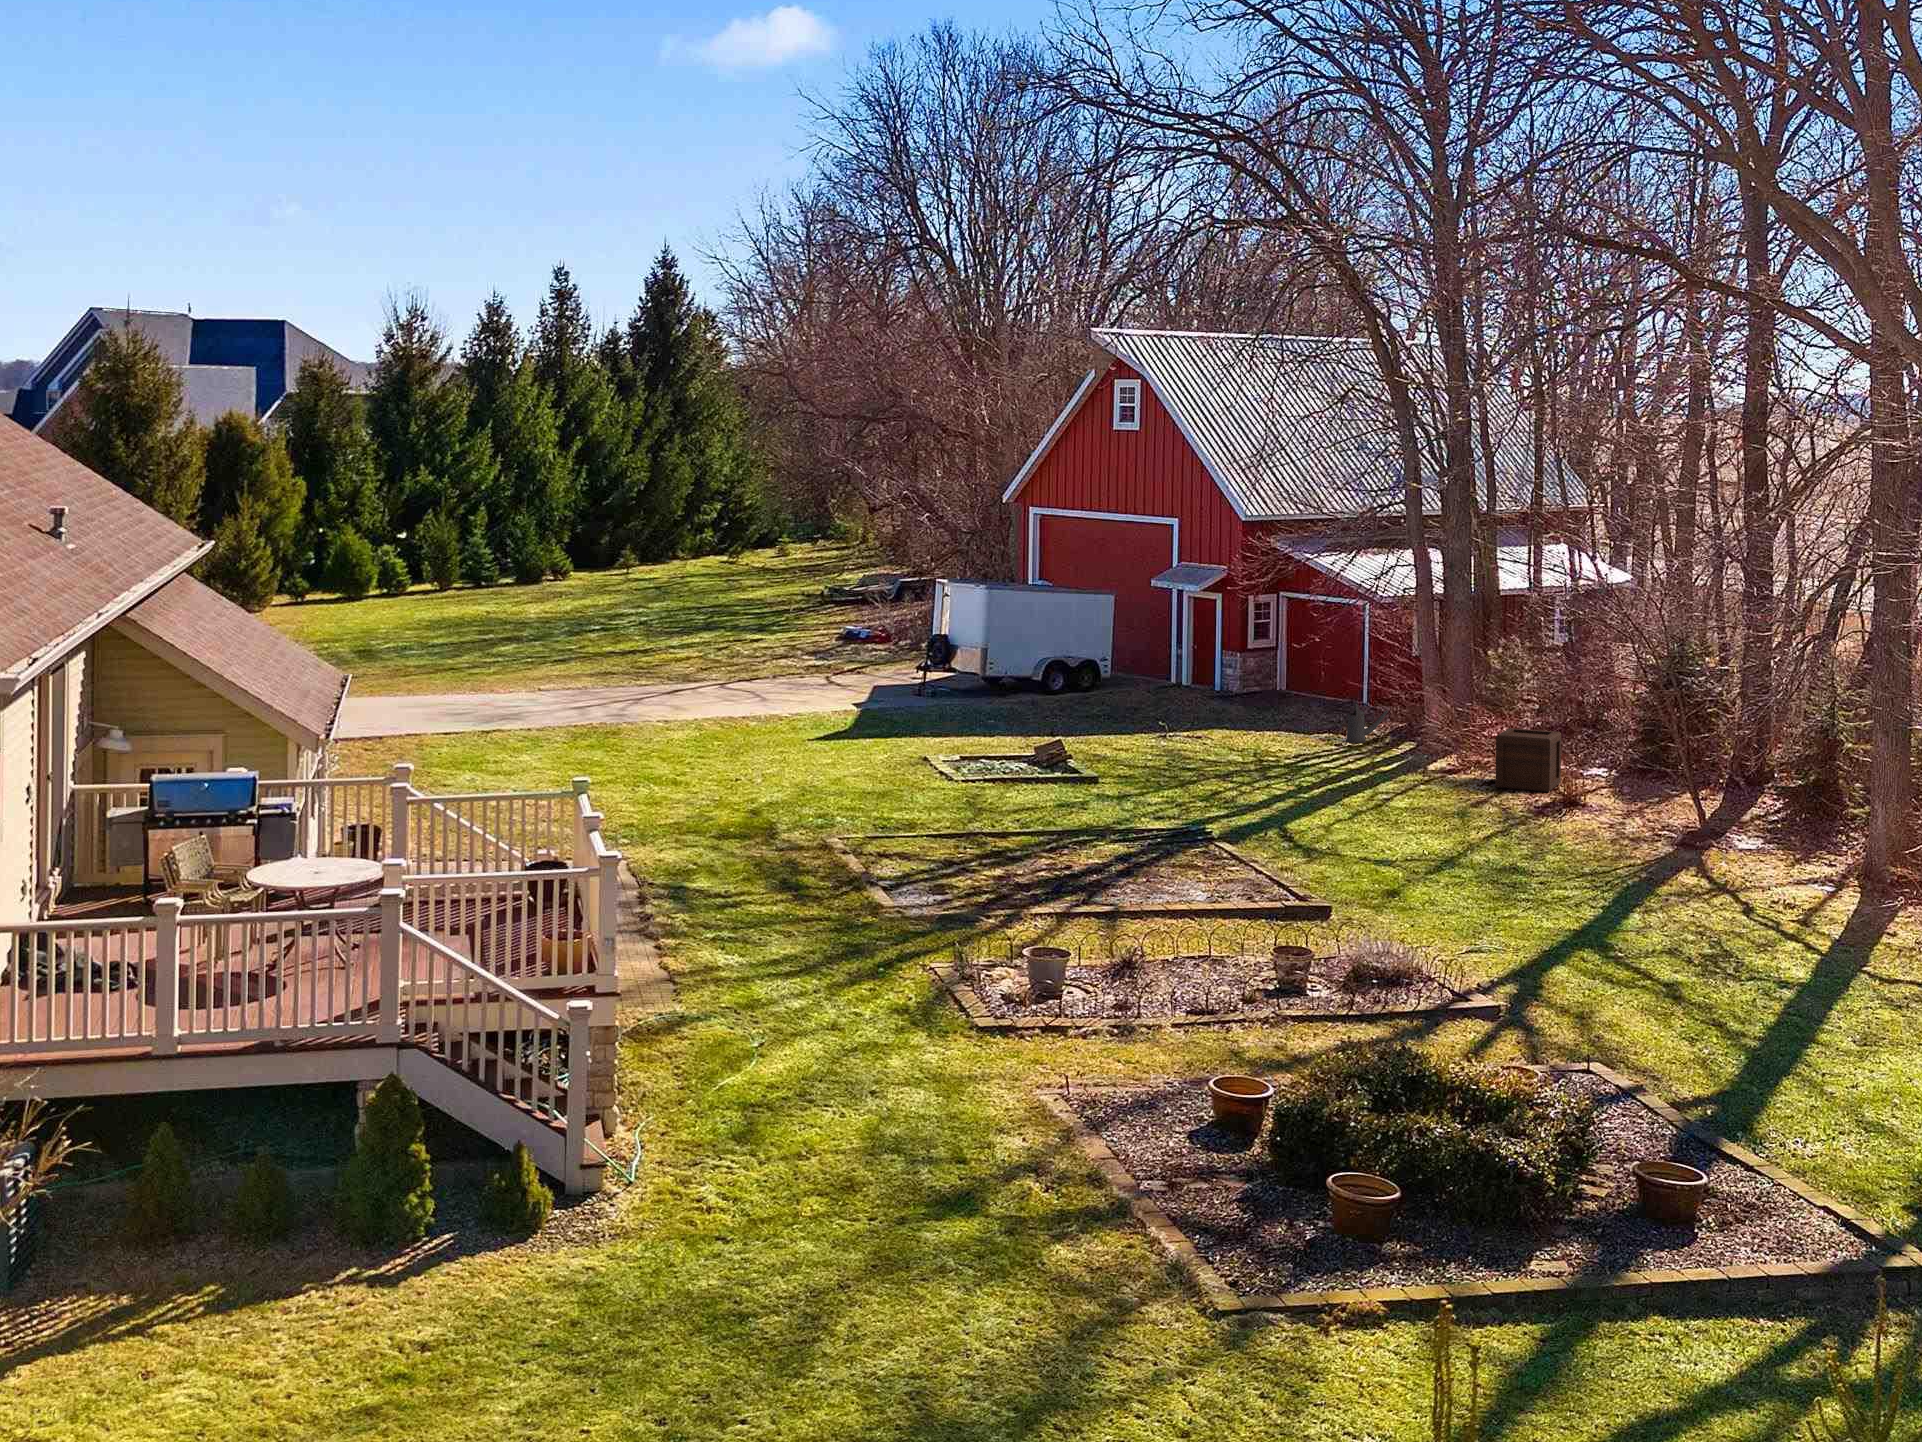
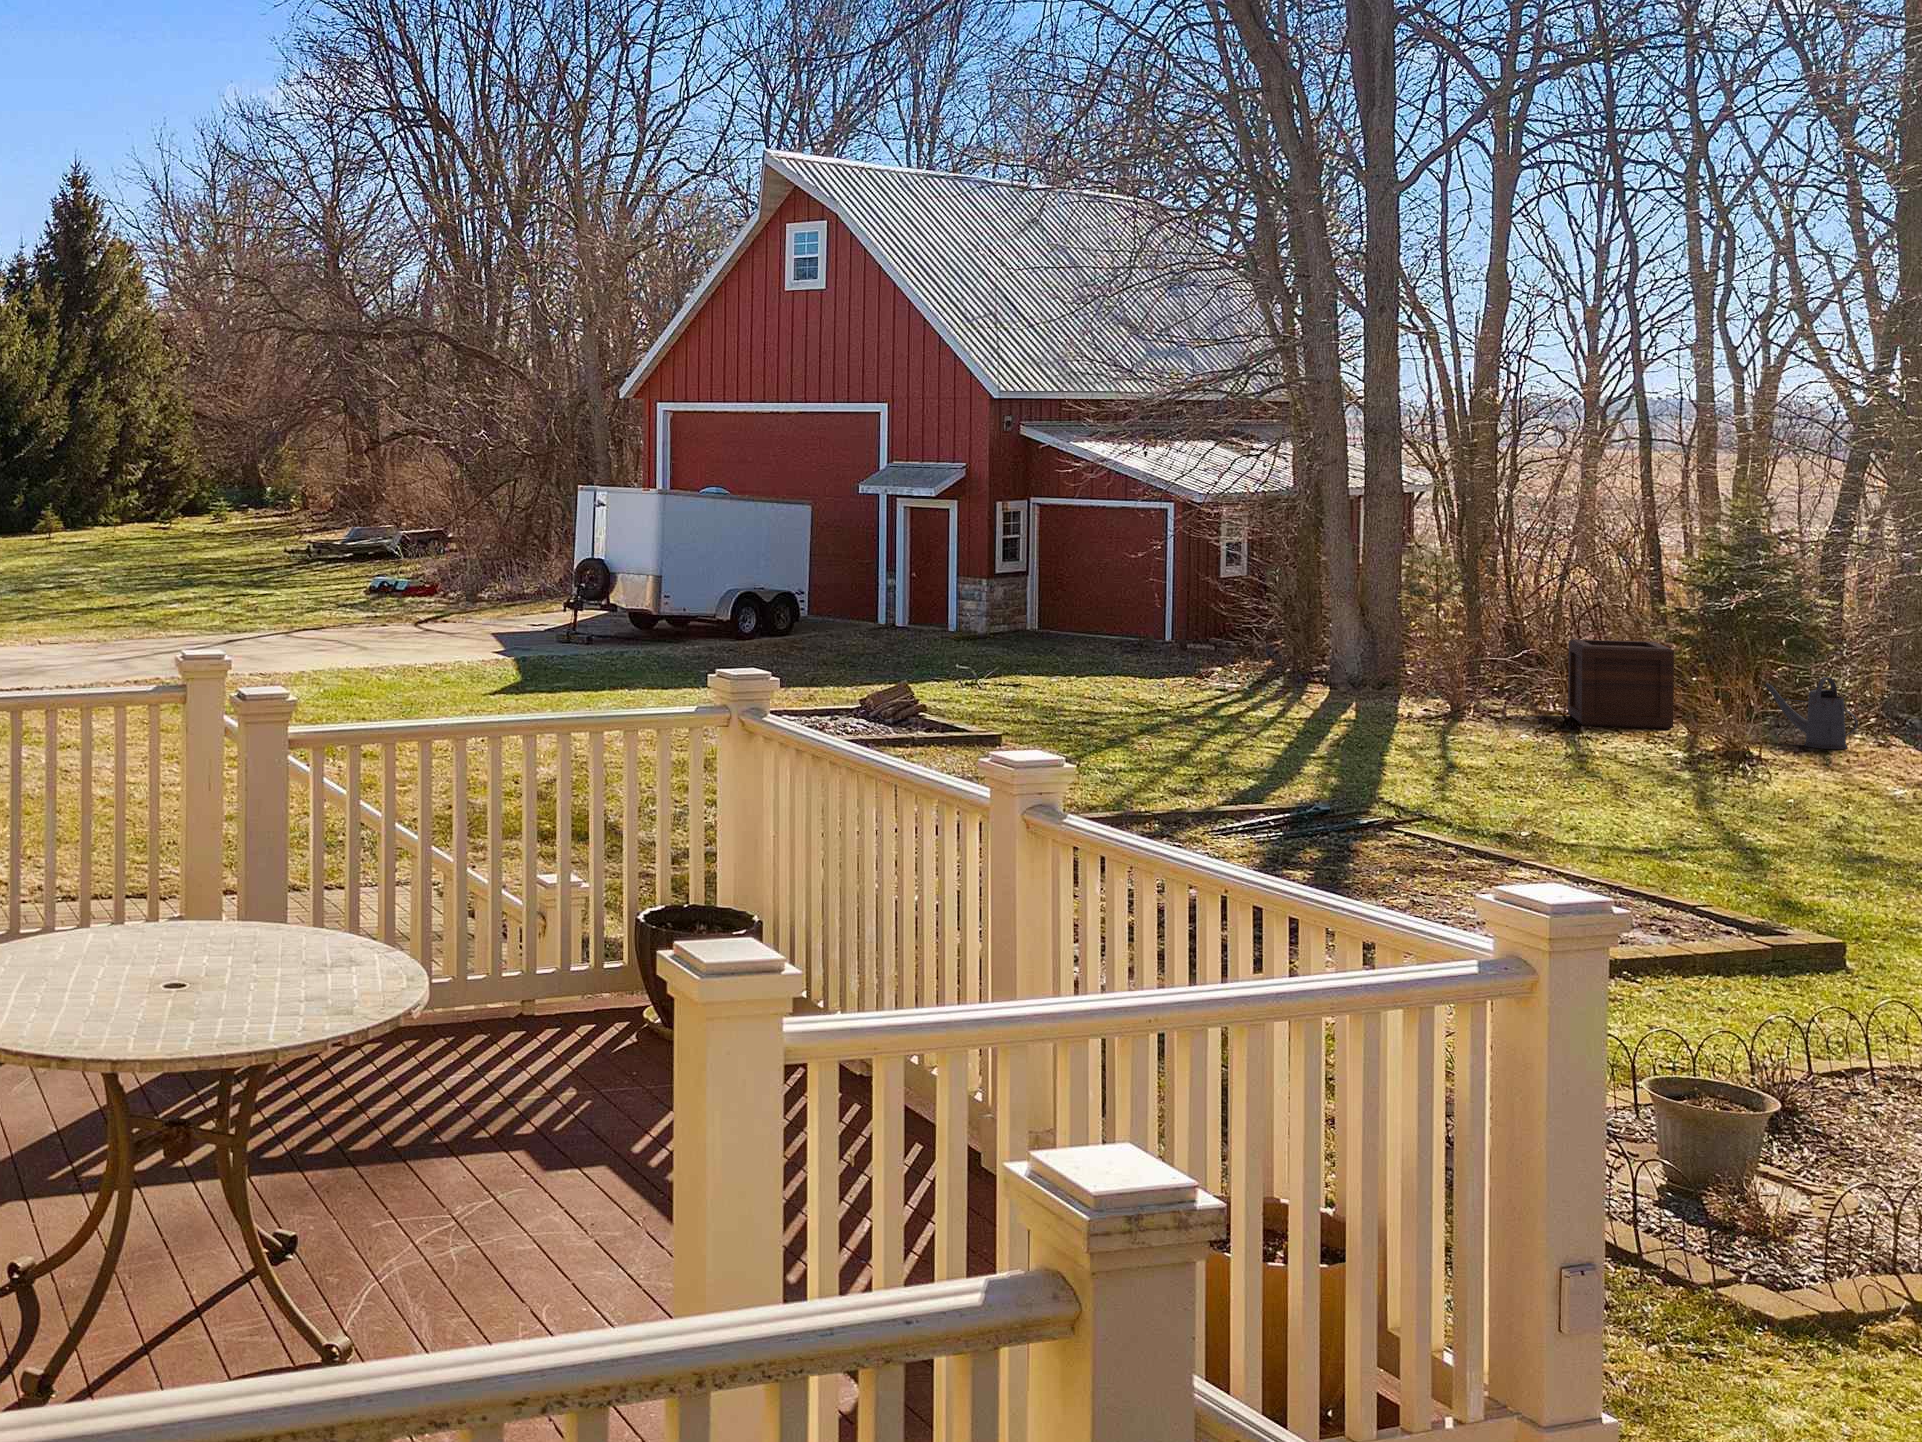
watering can: present [1340,704,1388,743] -> present [1766,677,1858,749]

